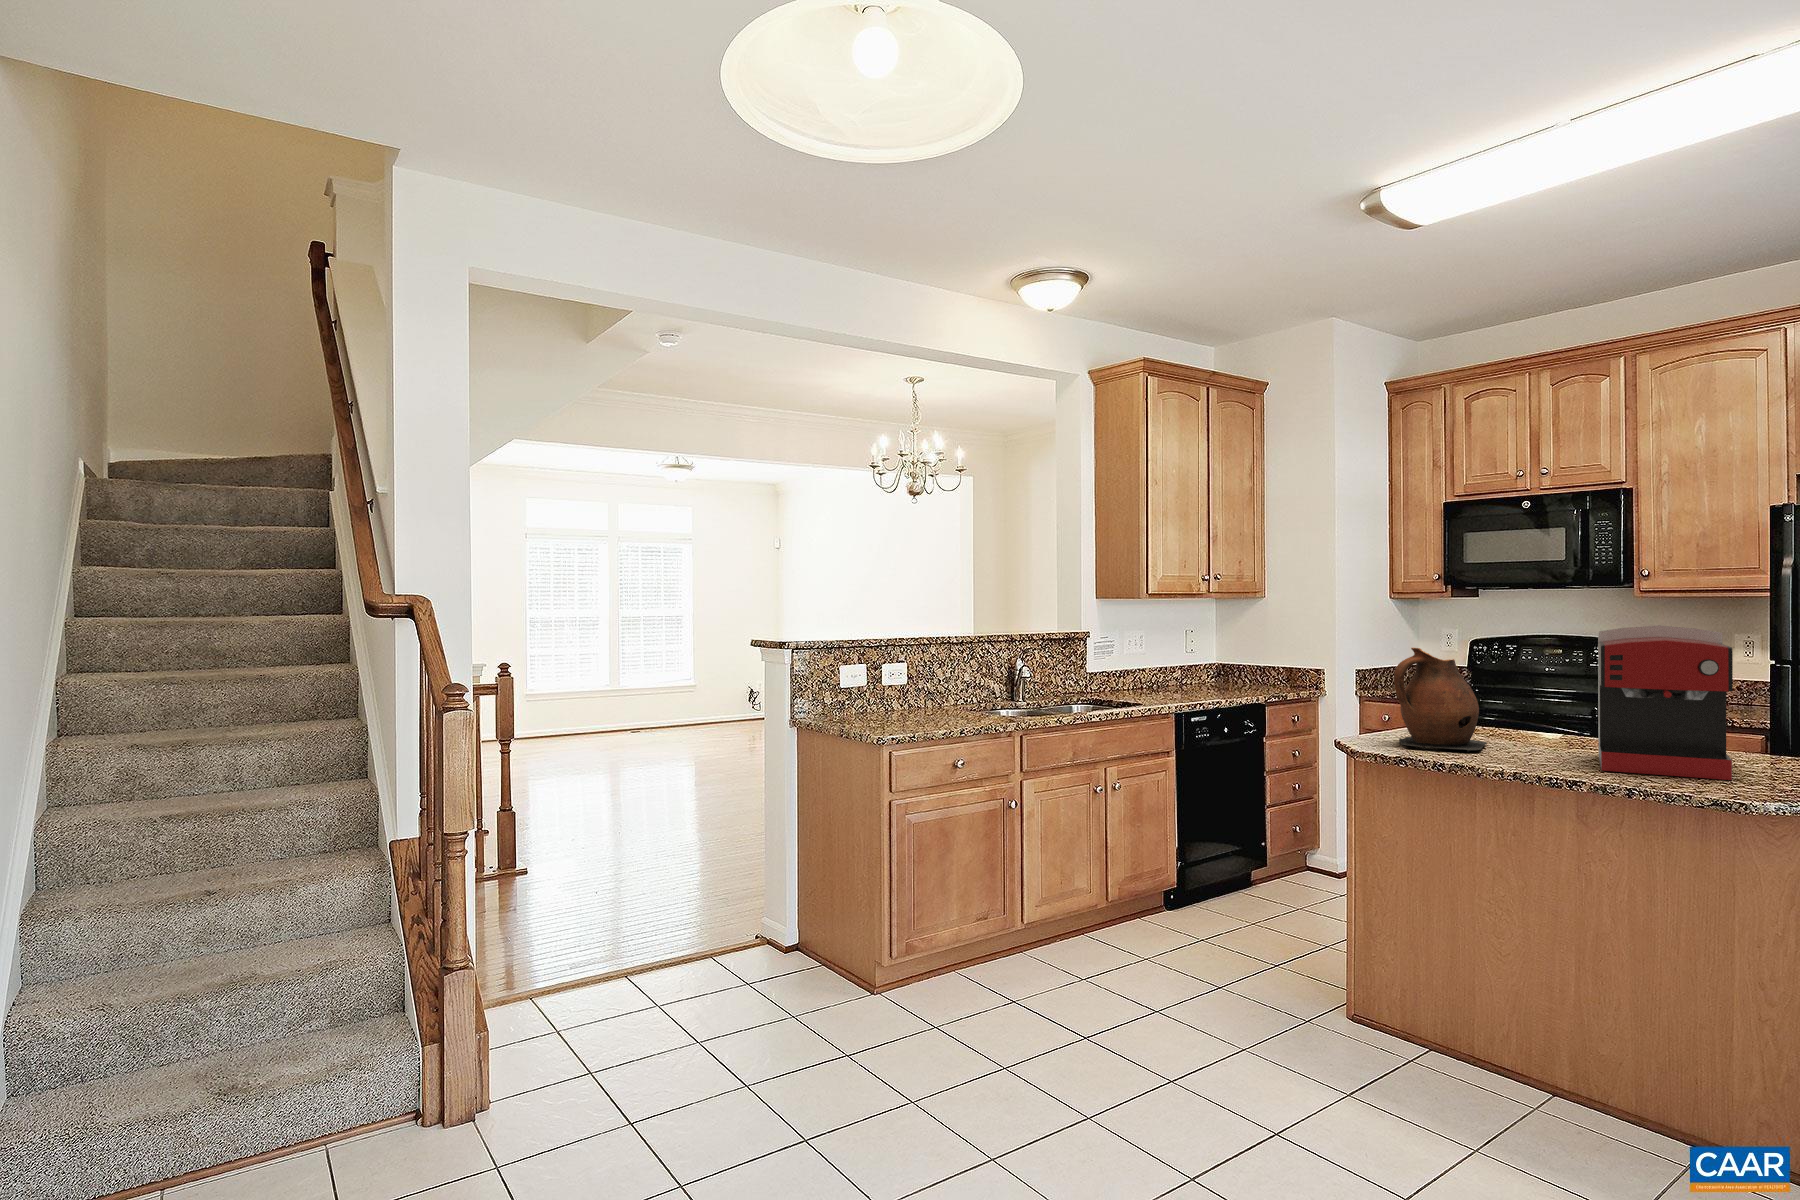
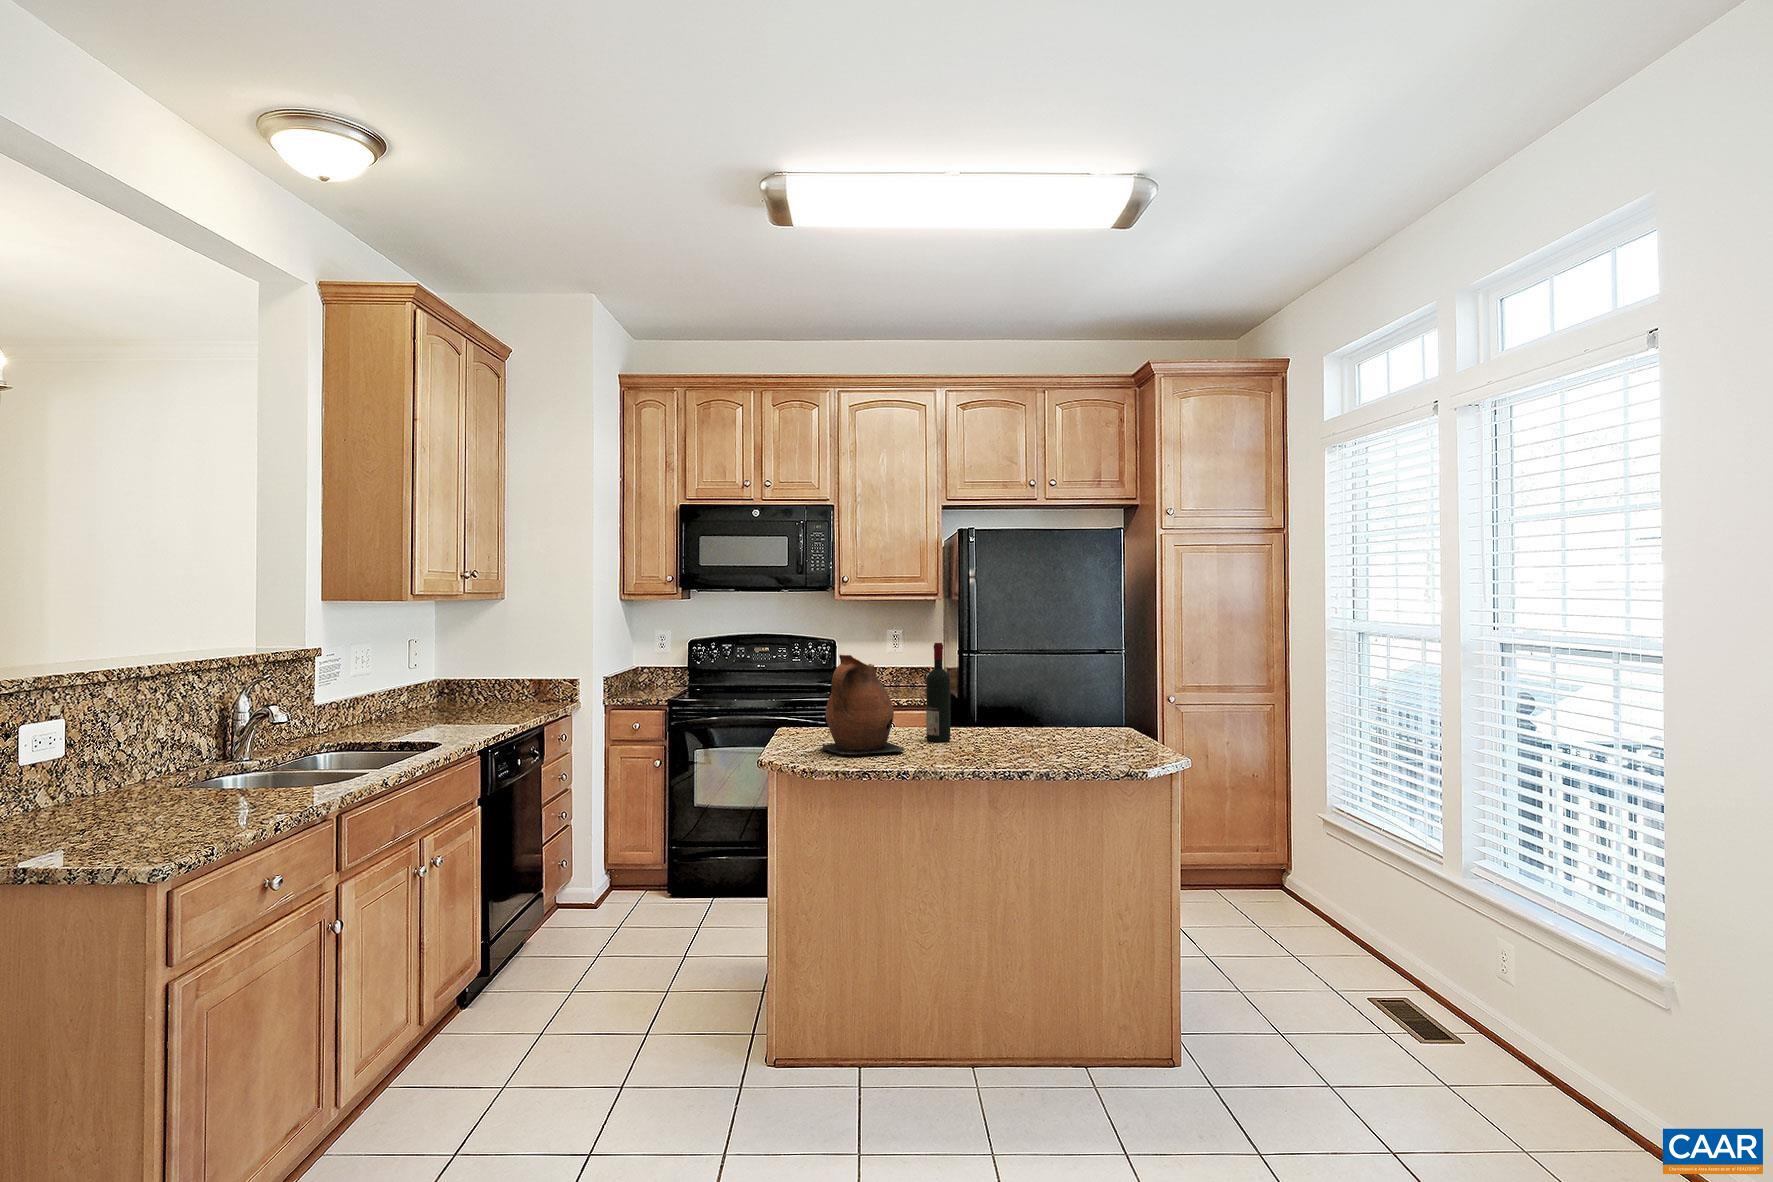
coffee maker: present [1598,625,1733,780] -> none [974,628,1094,755]
wine bottle: none [1544,641,1576,752] -> present [926,643,950,742]

